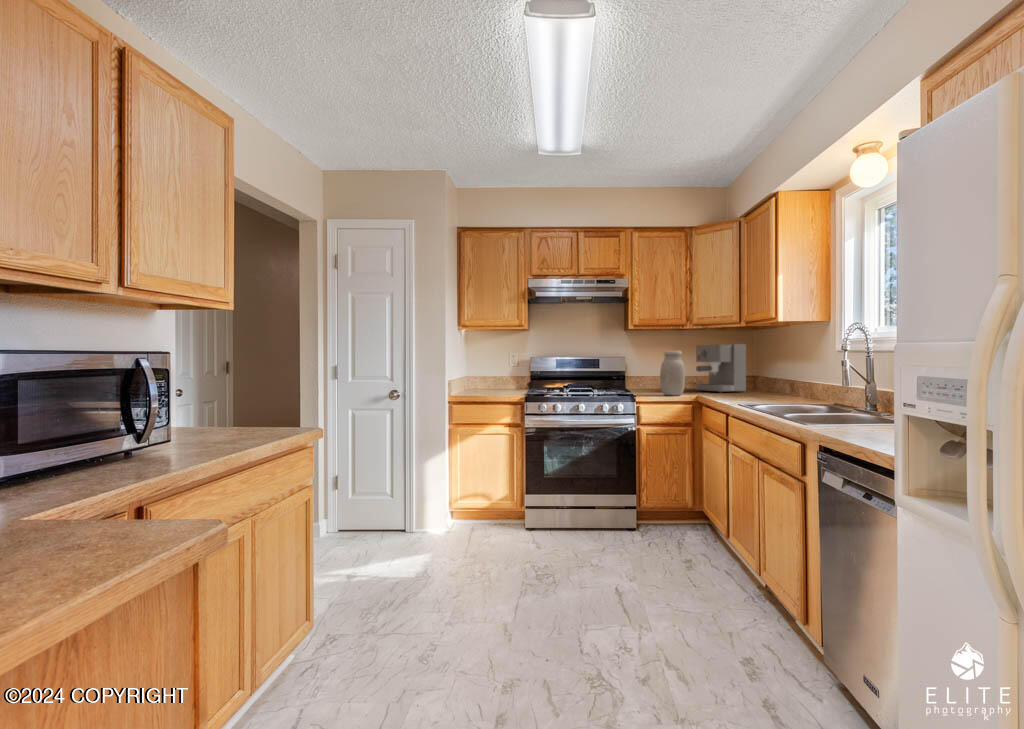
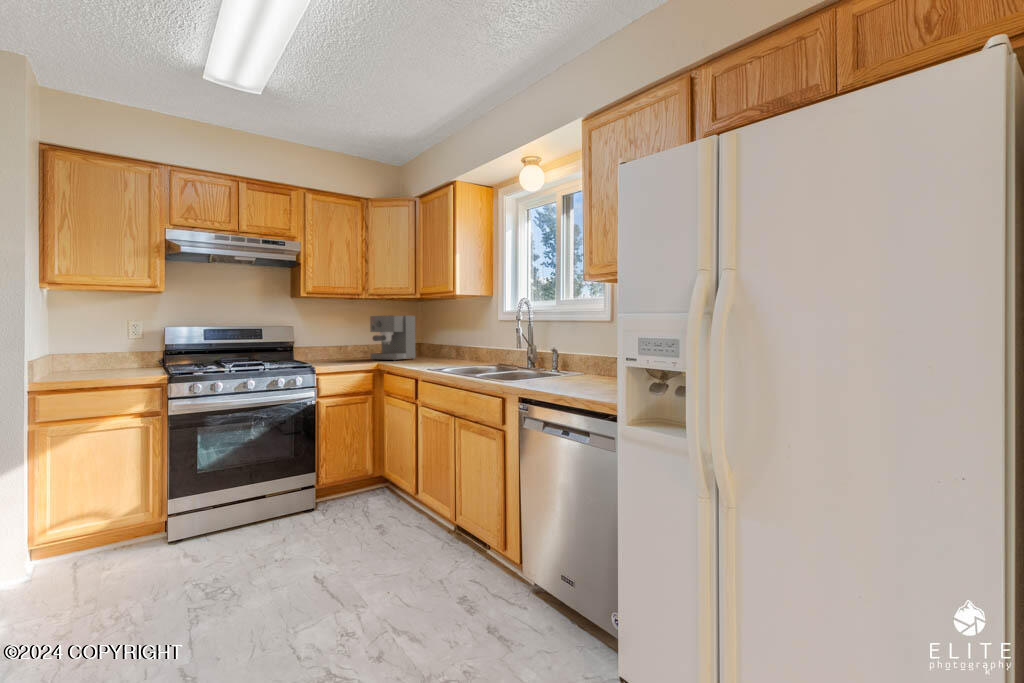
jar: present [660,351,685,395] -> none [340,320,365,365]

